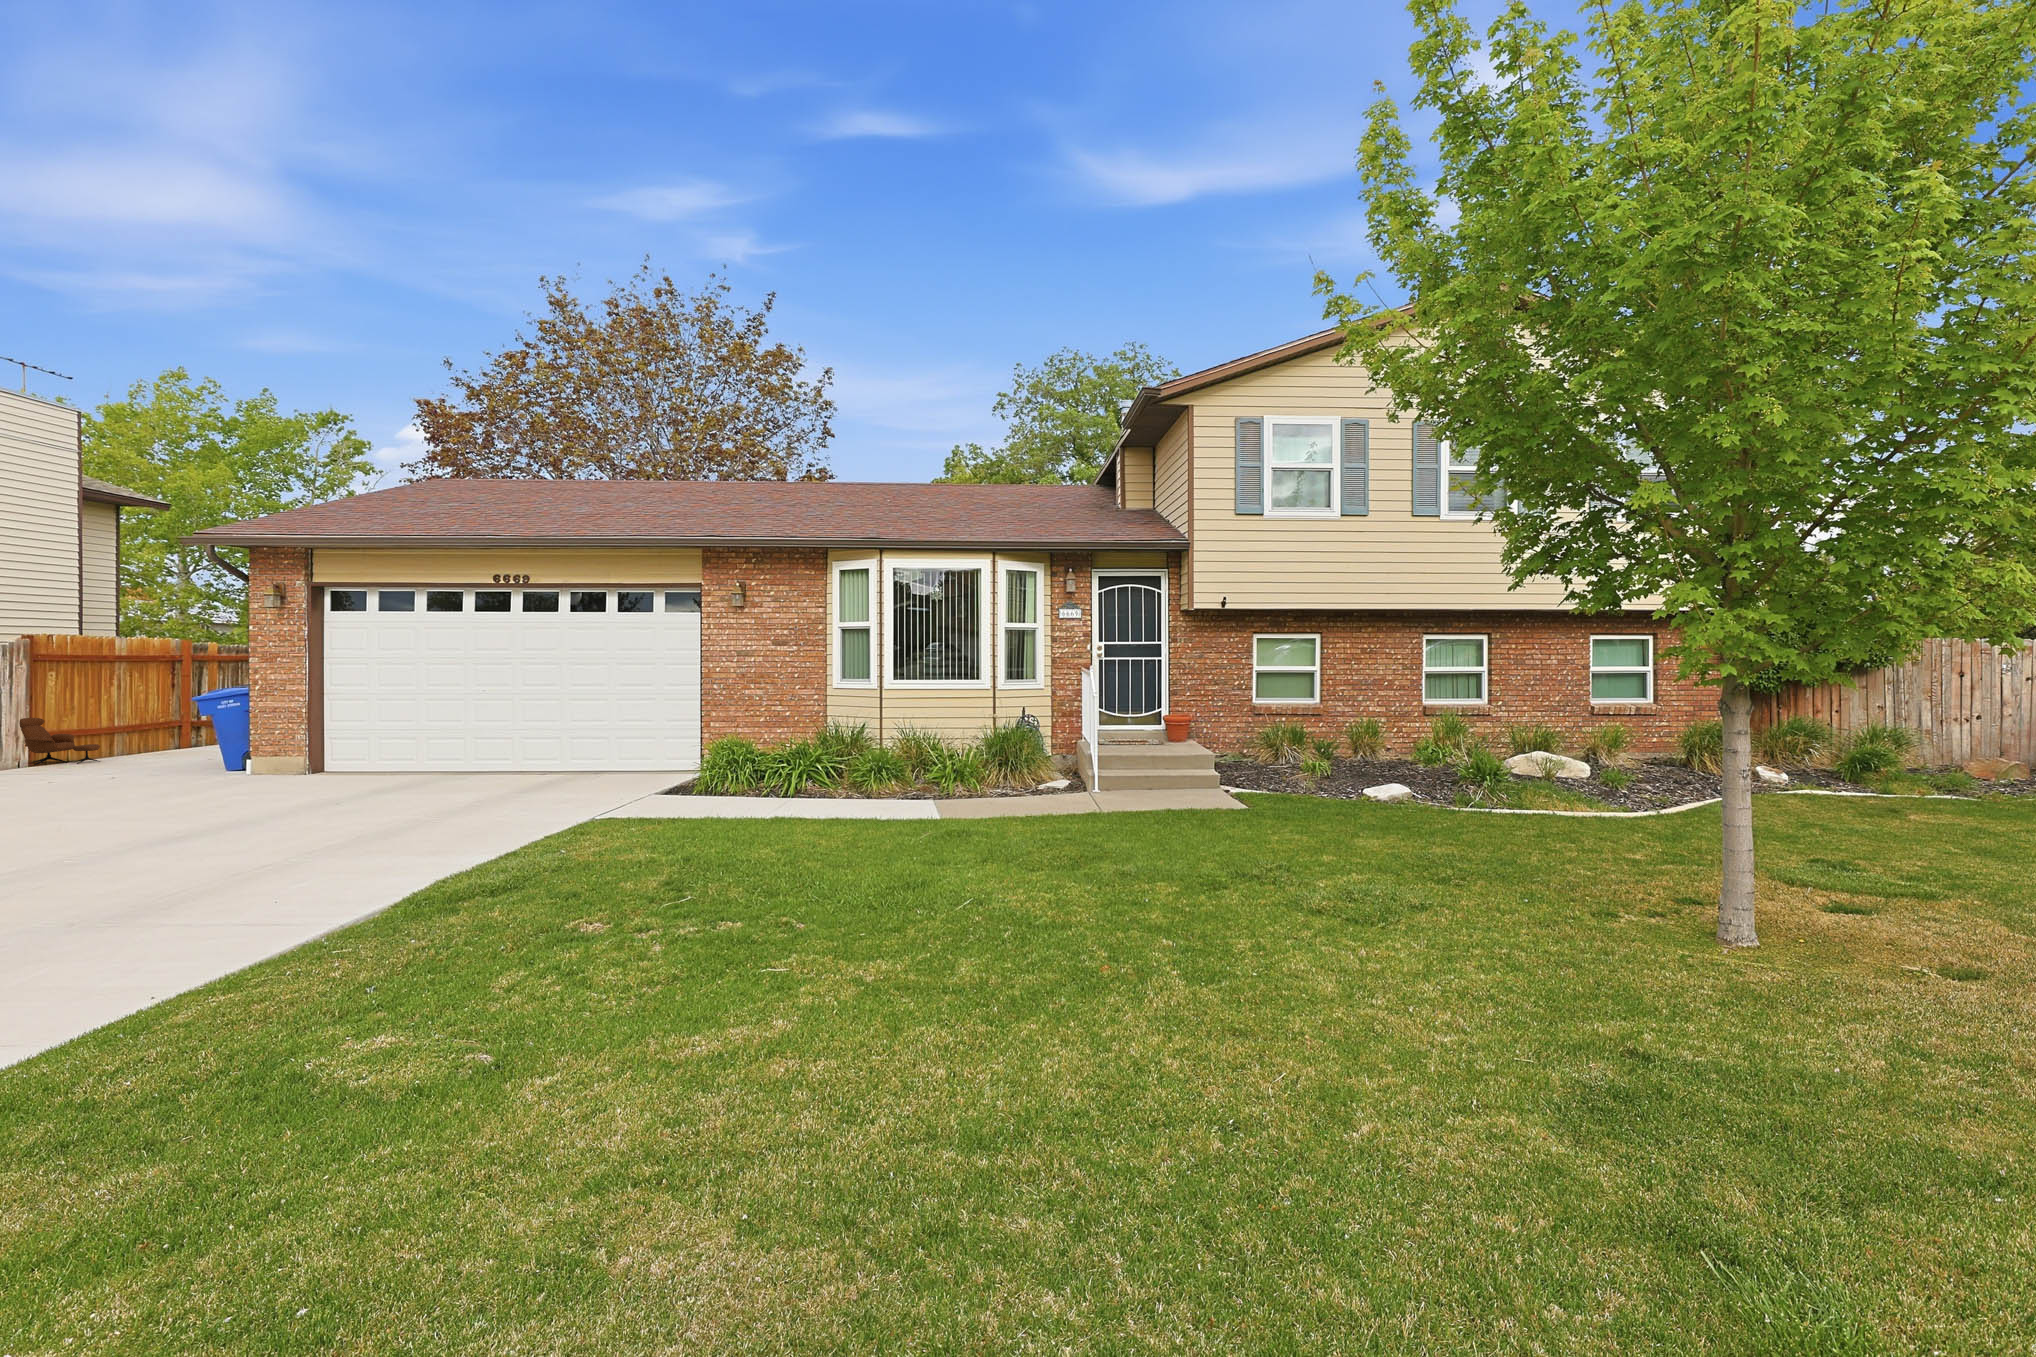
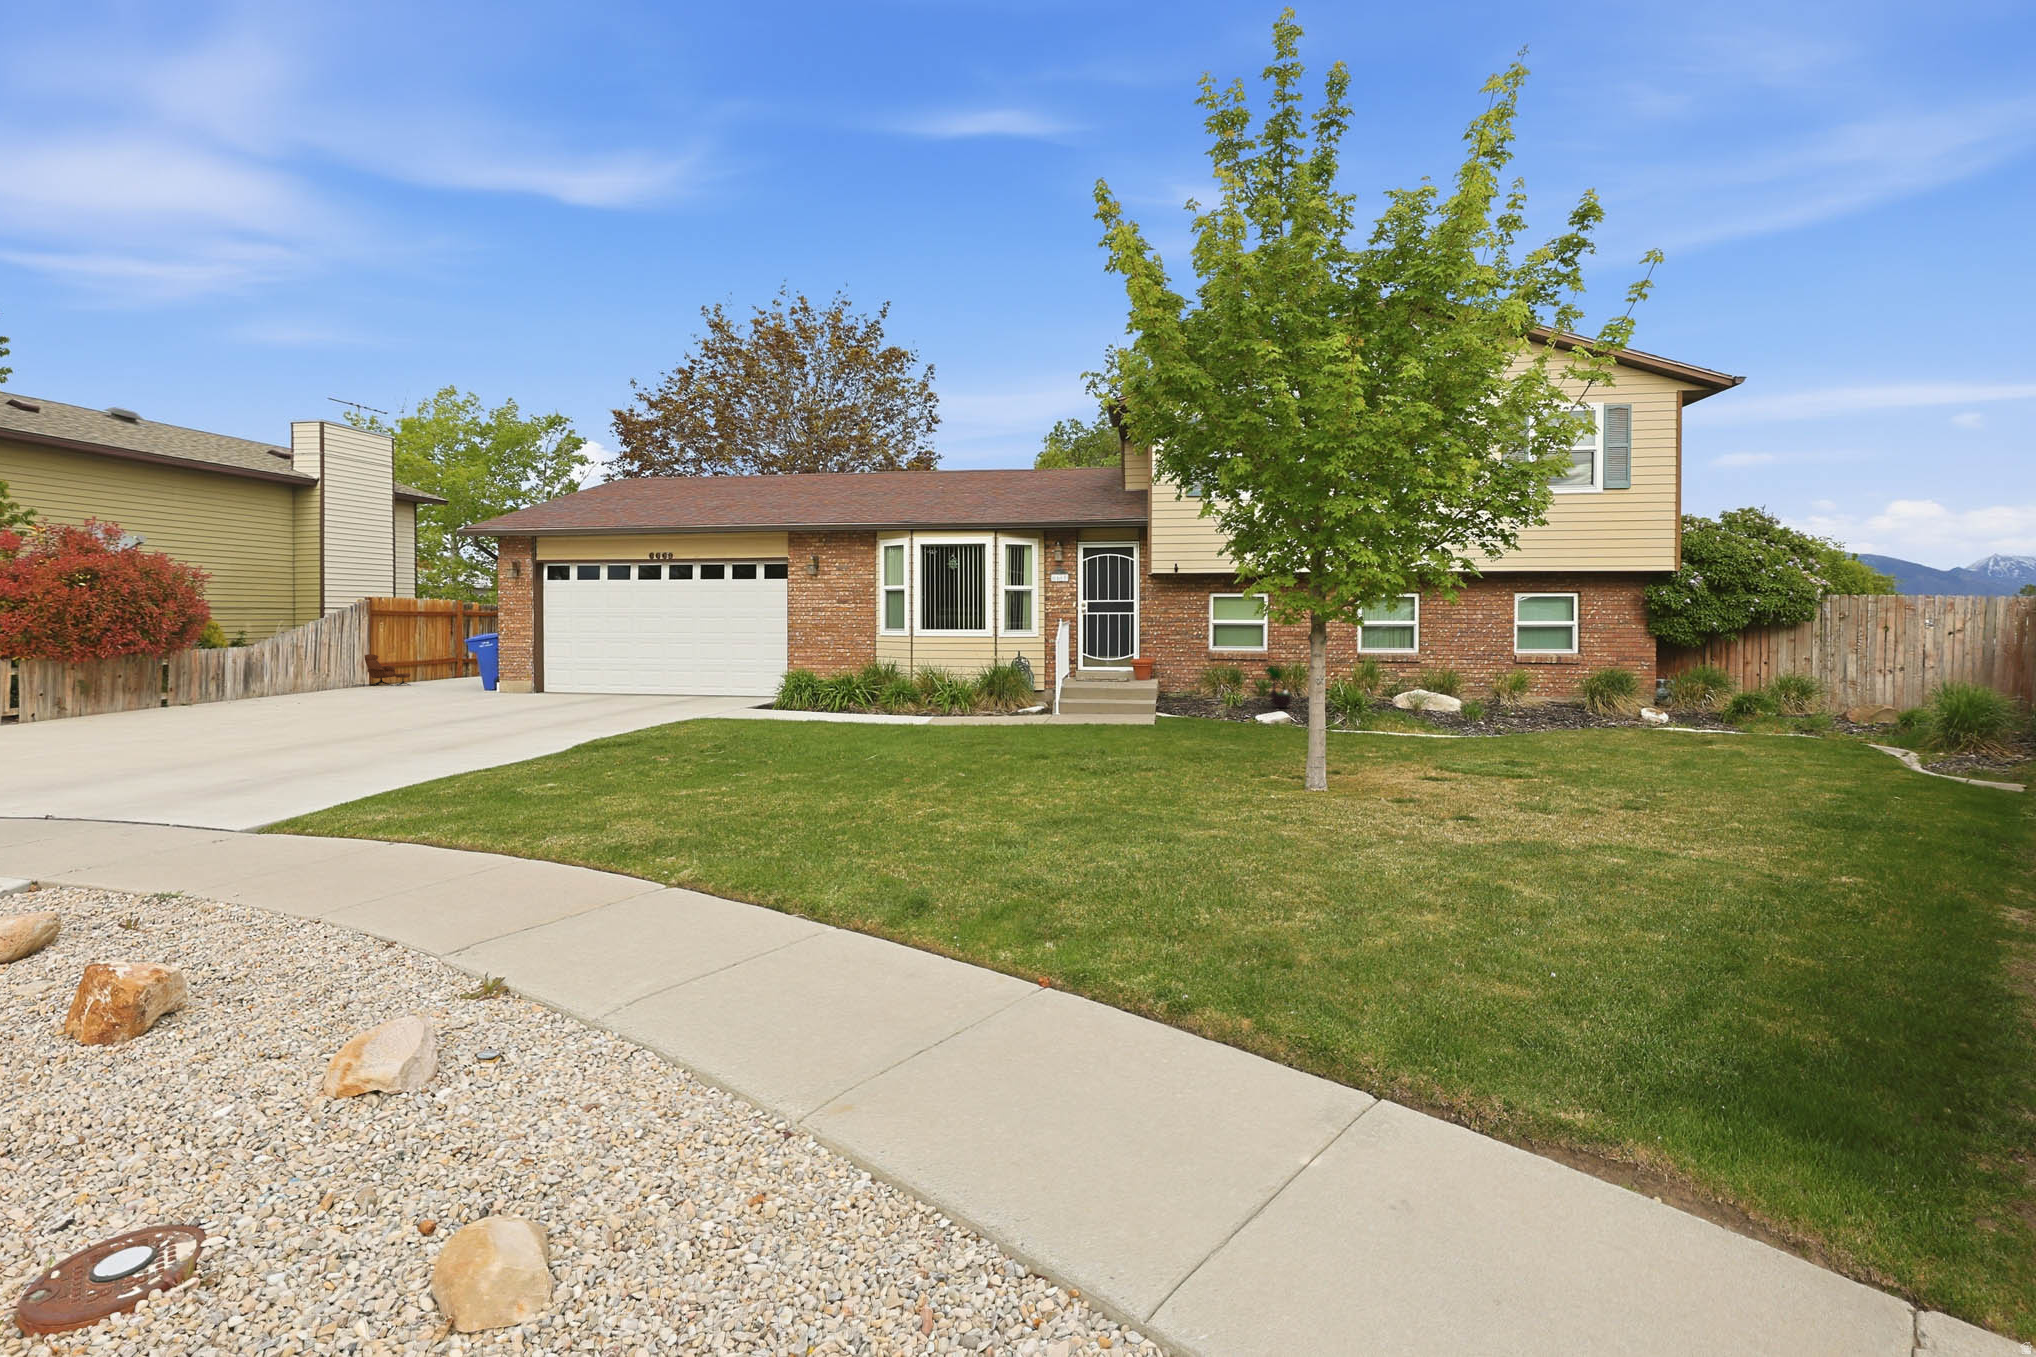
potted tree: none [1323,714,1362,773] -> present [1265,664,1291,708]

